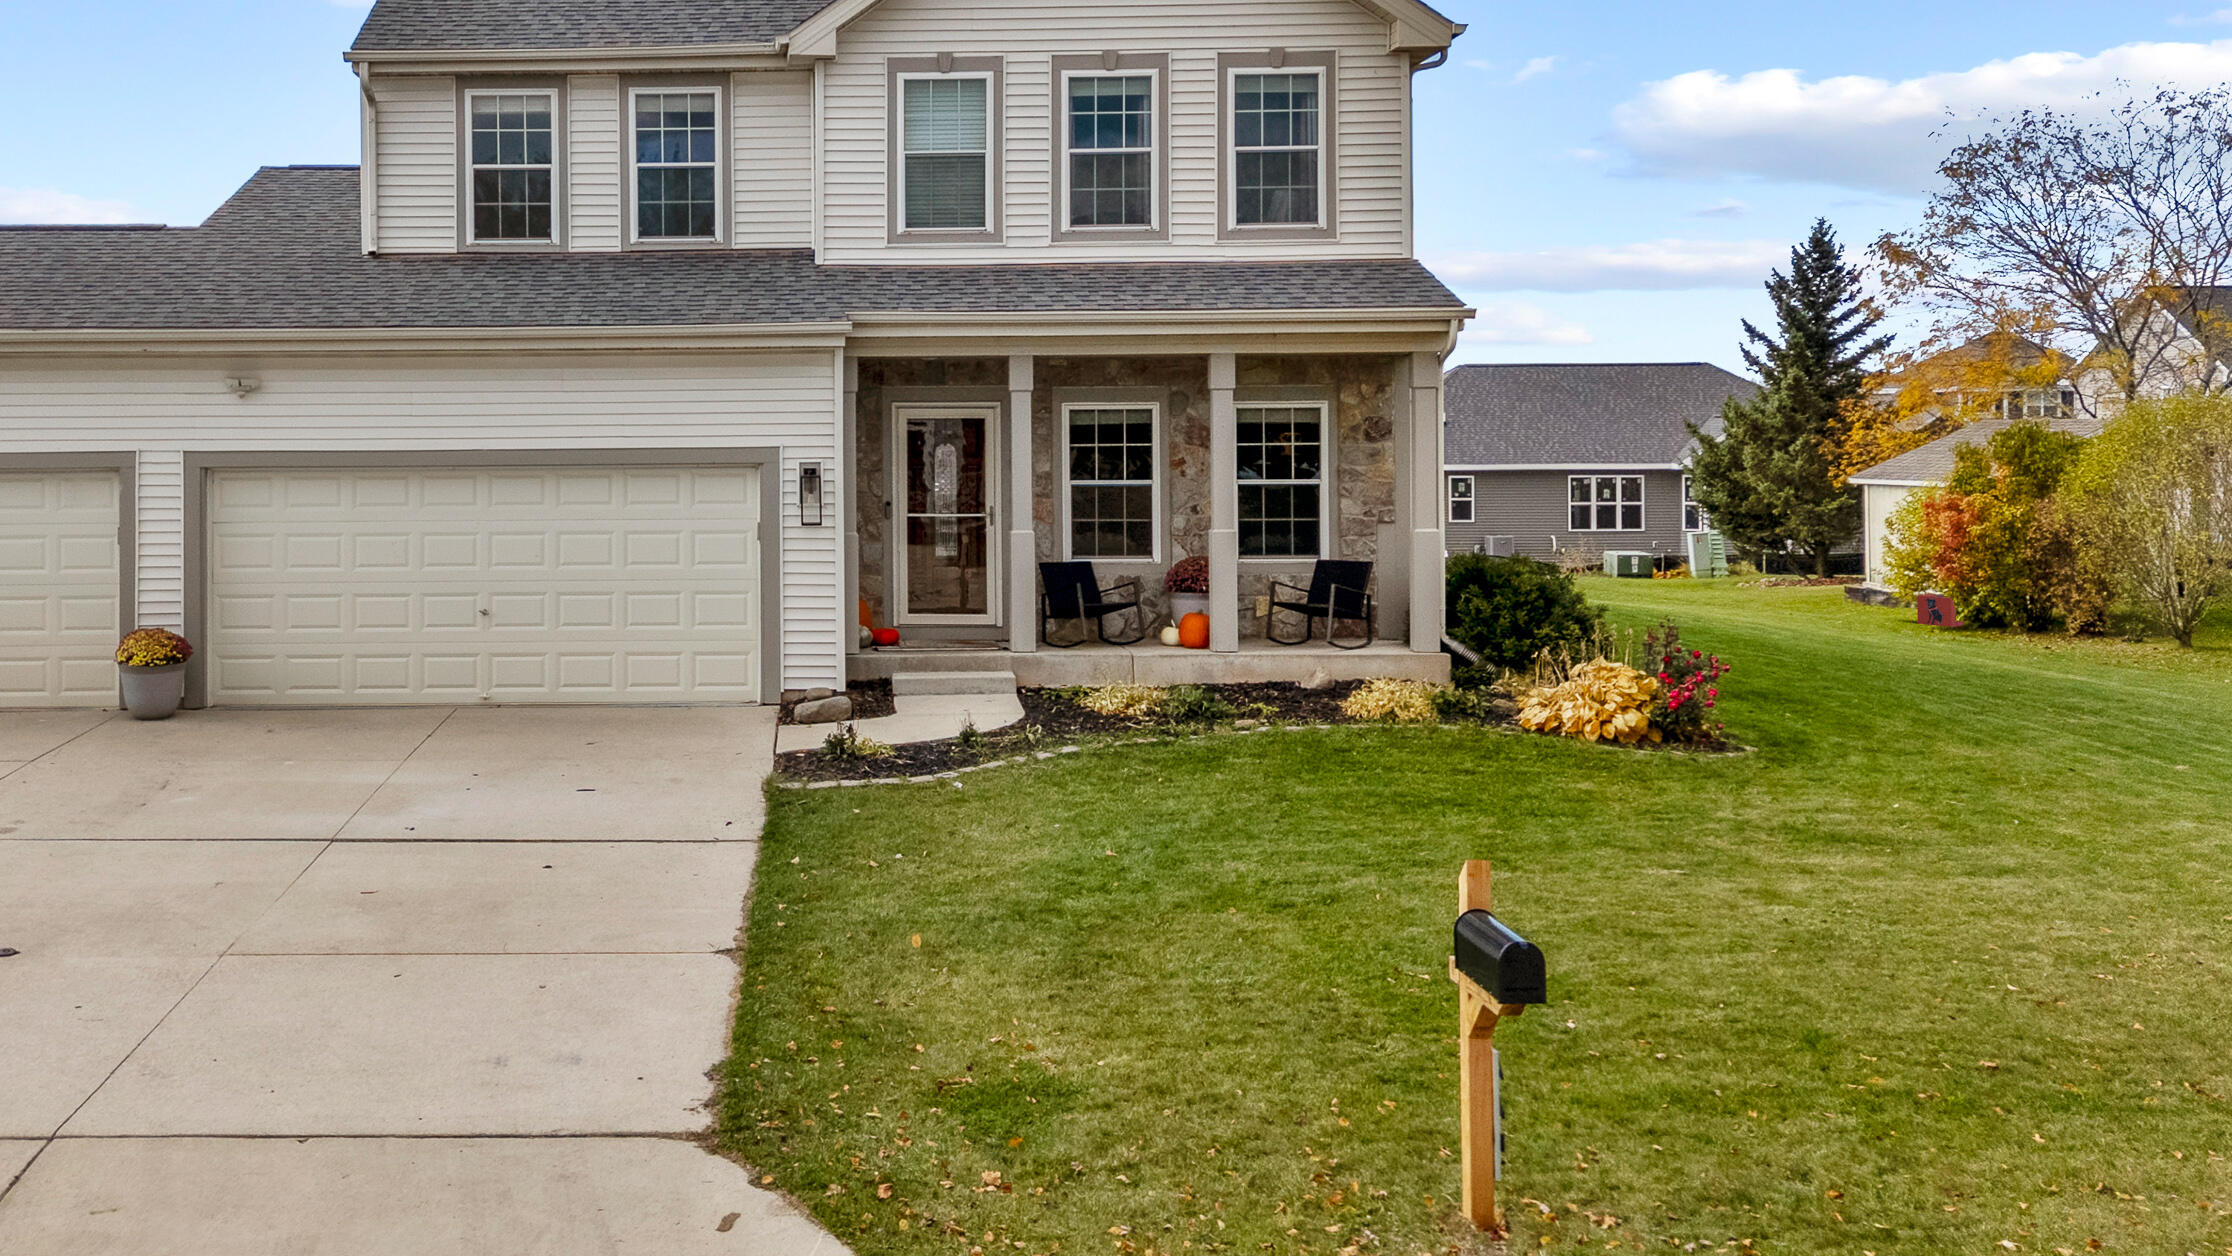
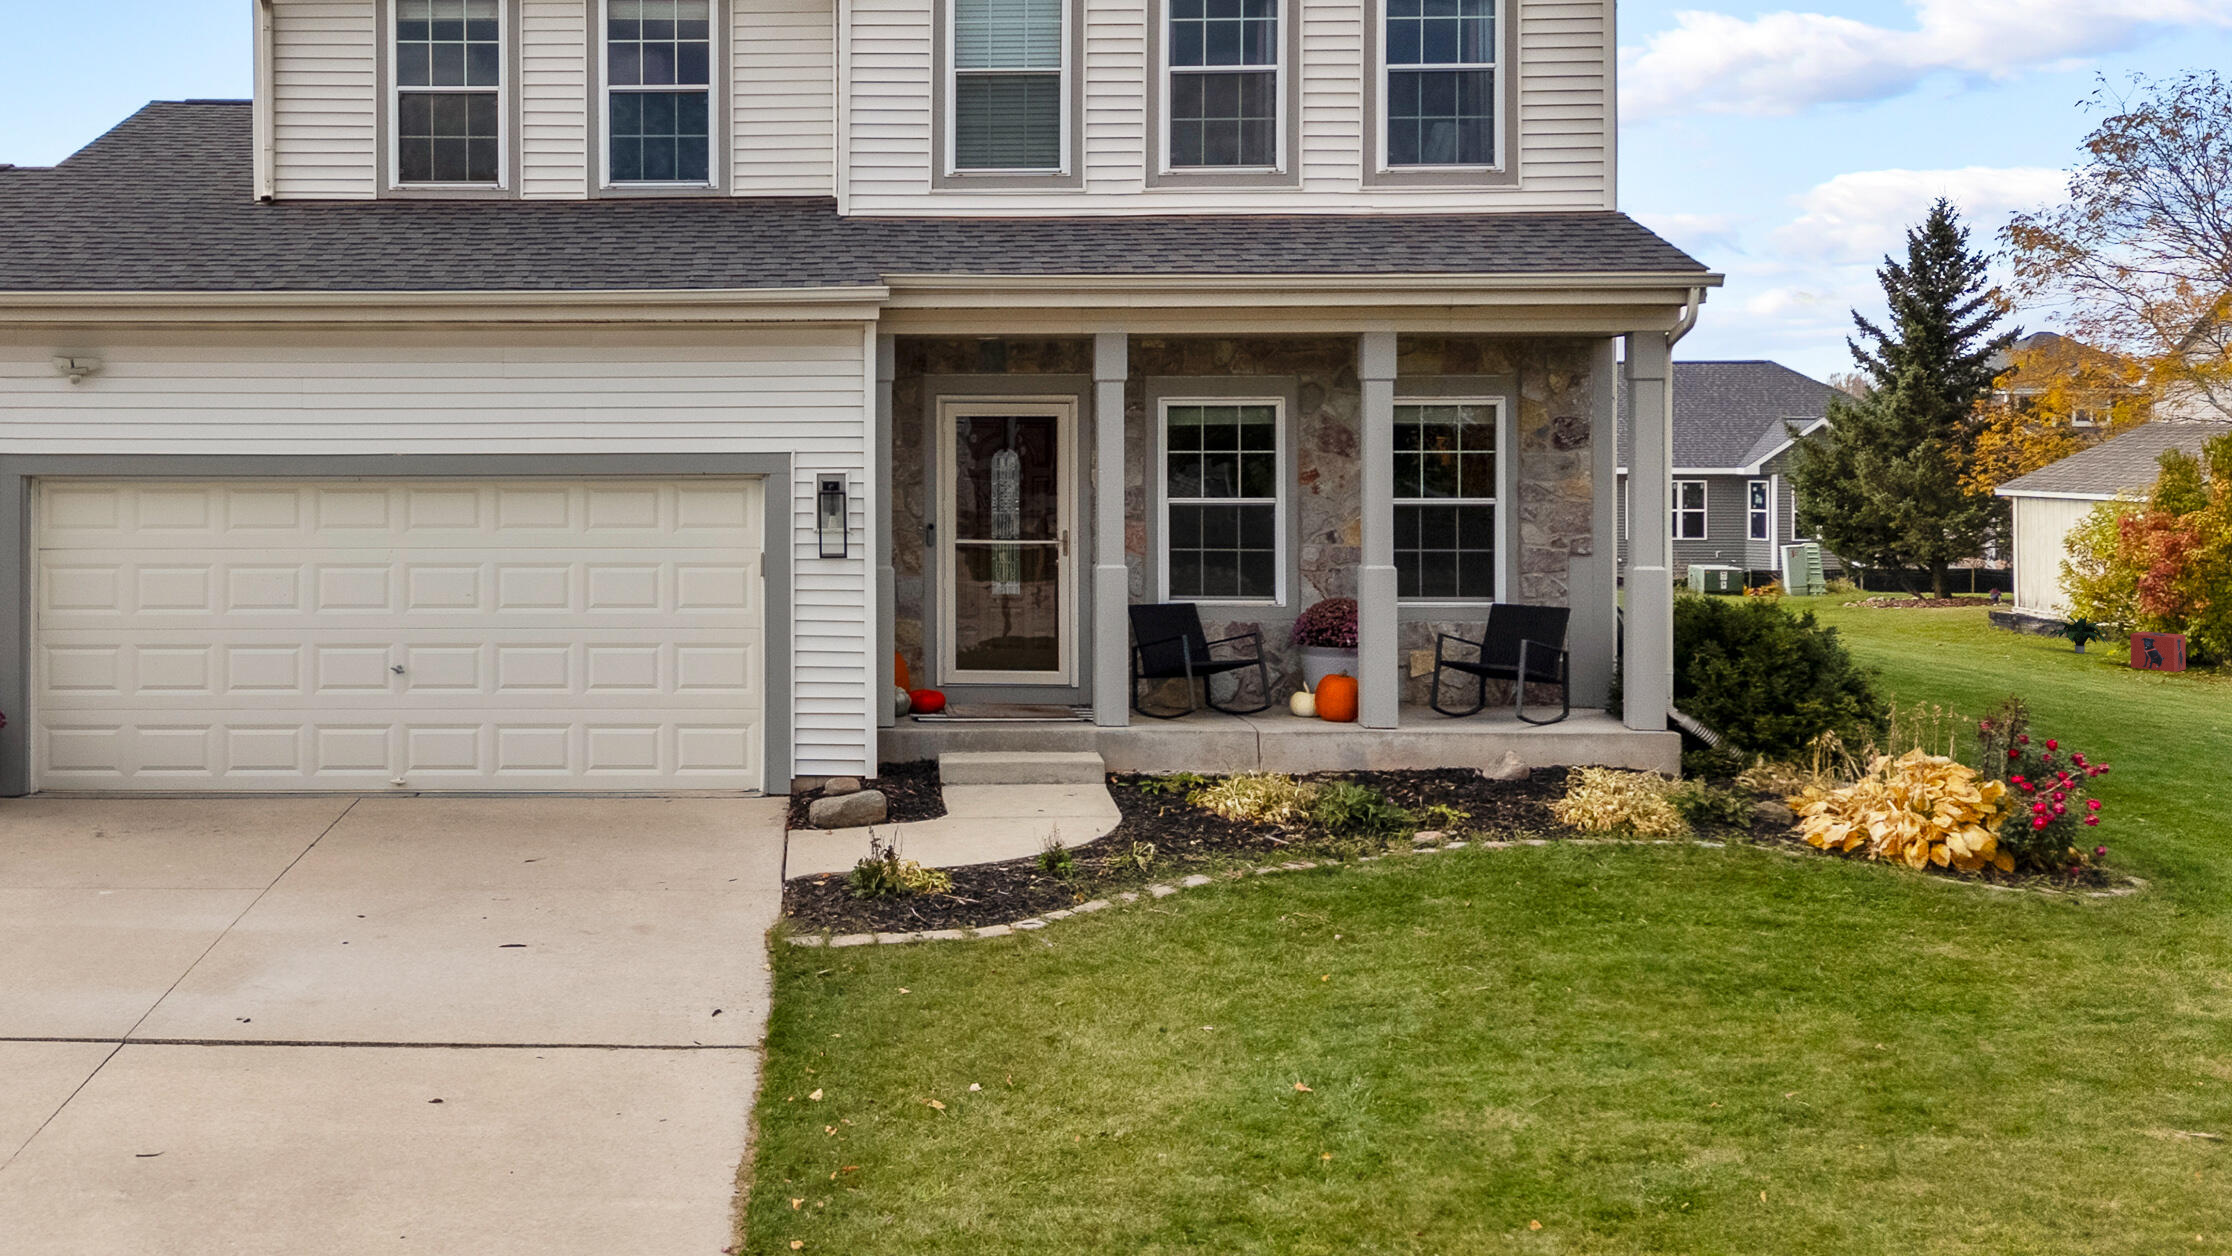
potted plant: none [1860,581,1912,614] -> present [2049,615,2110,653]

